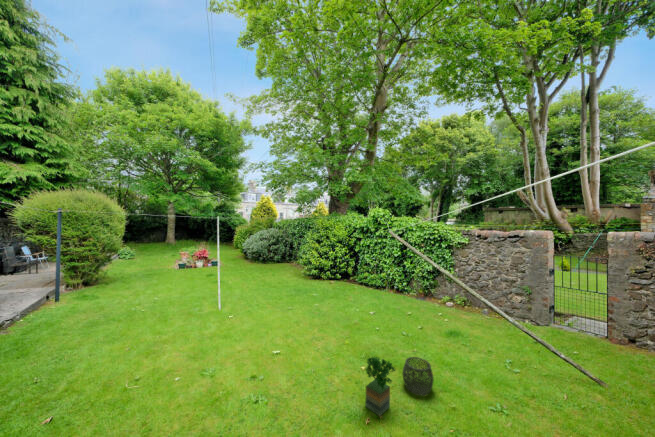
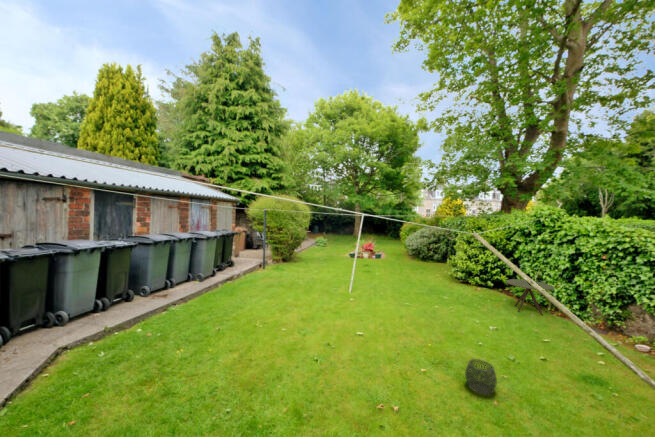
round table: none [359,269,392,297] -> present [506,279,554,315]
potted tree: present [366,357,396,416] -> none [415,342,446,387]

